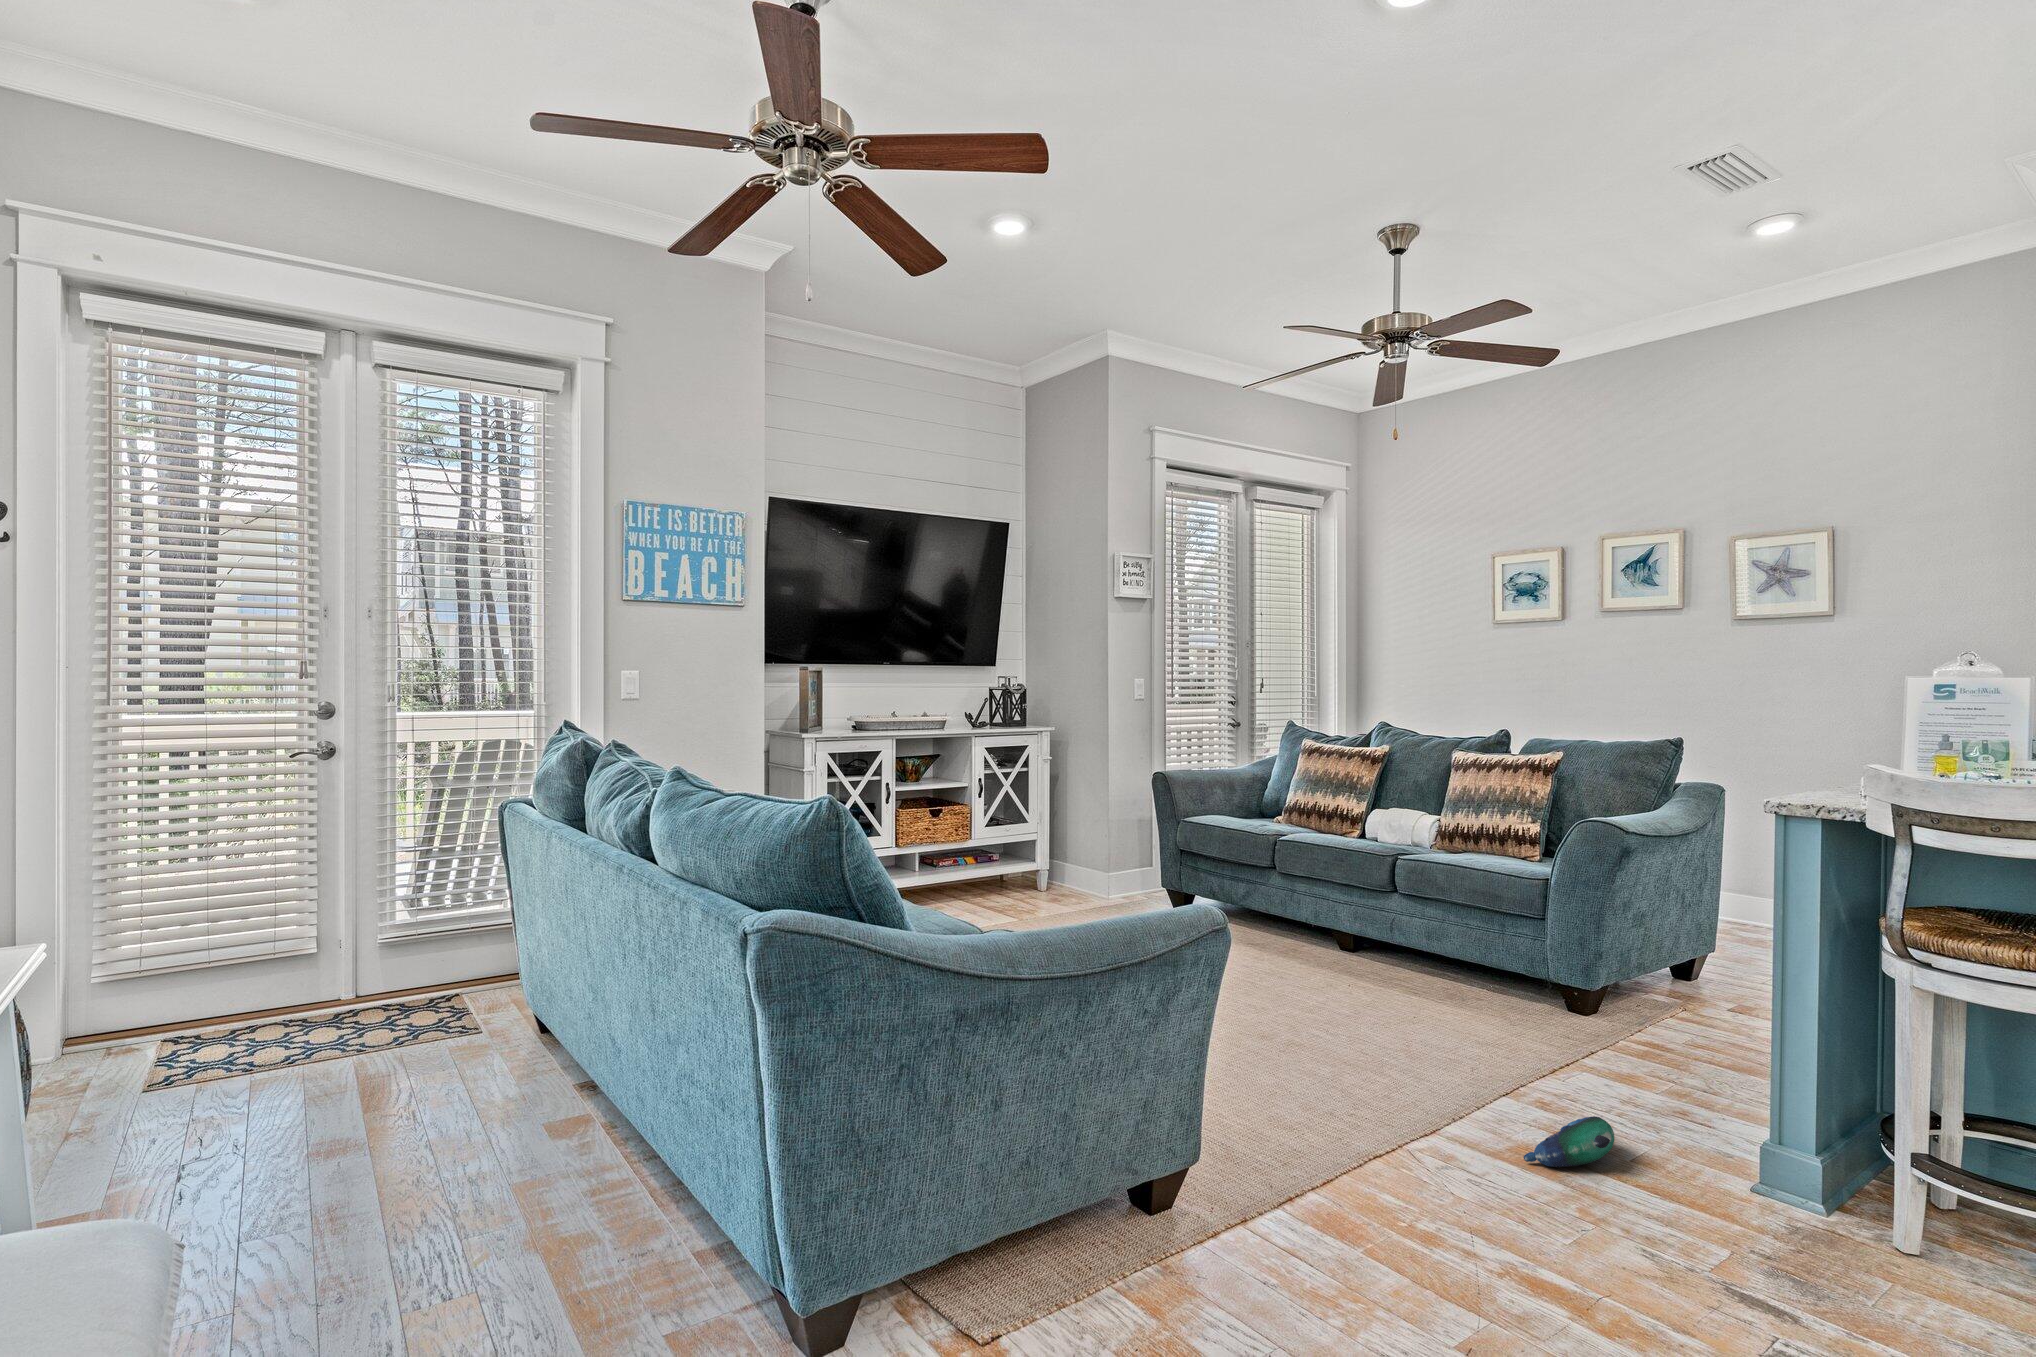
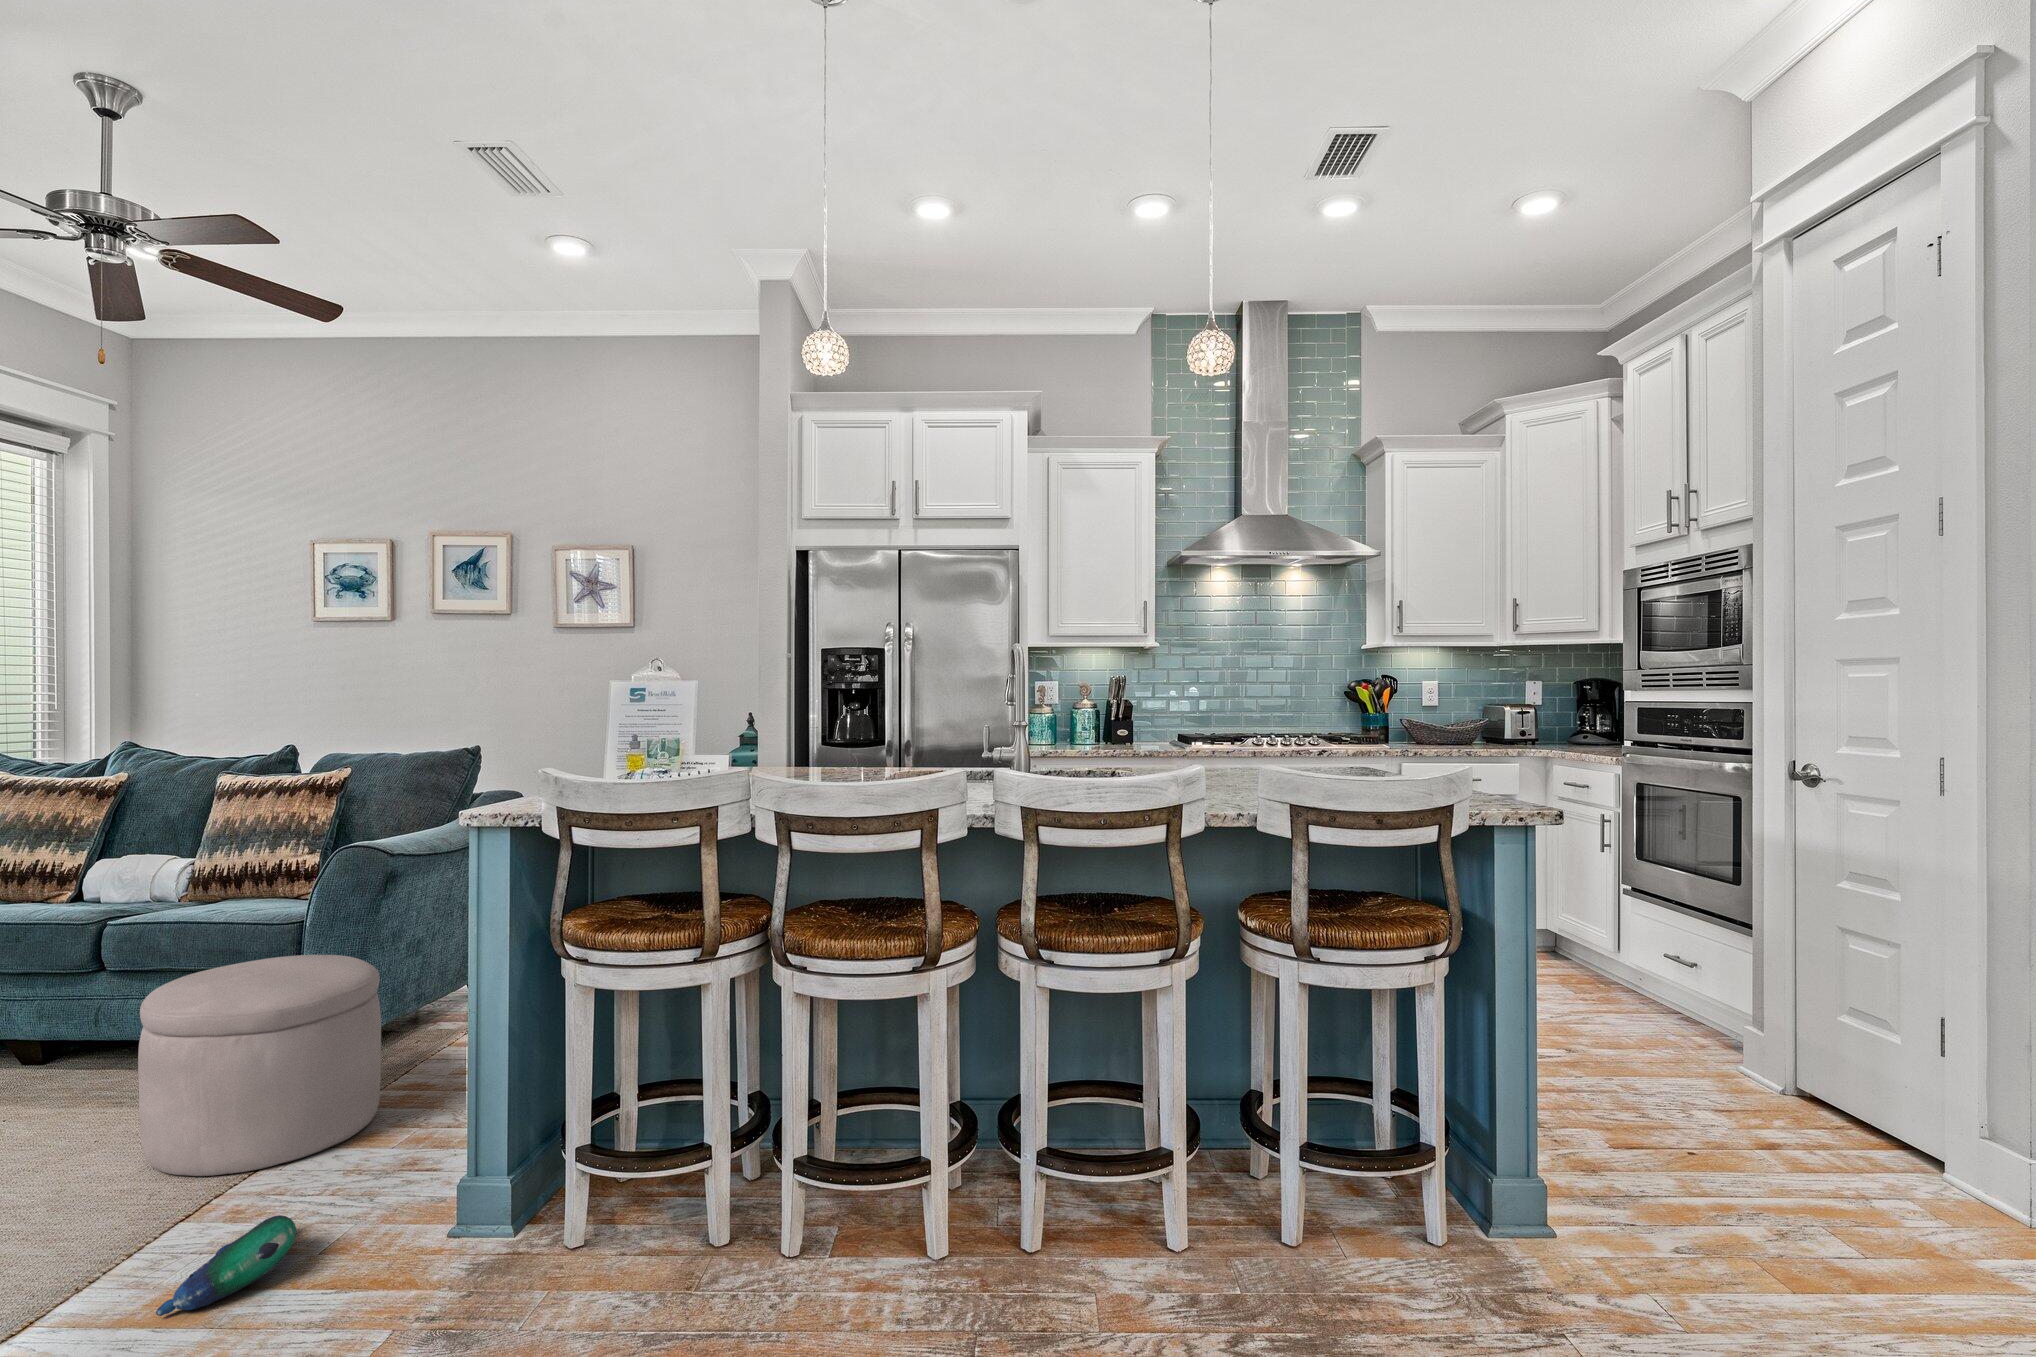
ottoman: none [1452,905,1633,1078] -> present [138,955,381,1176]

